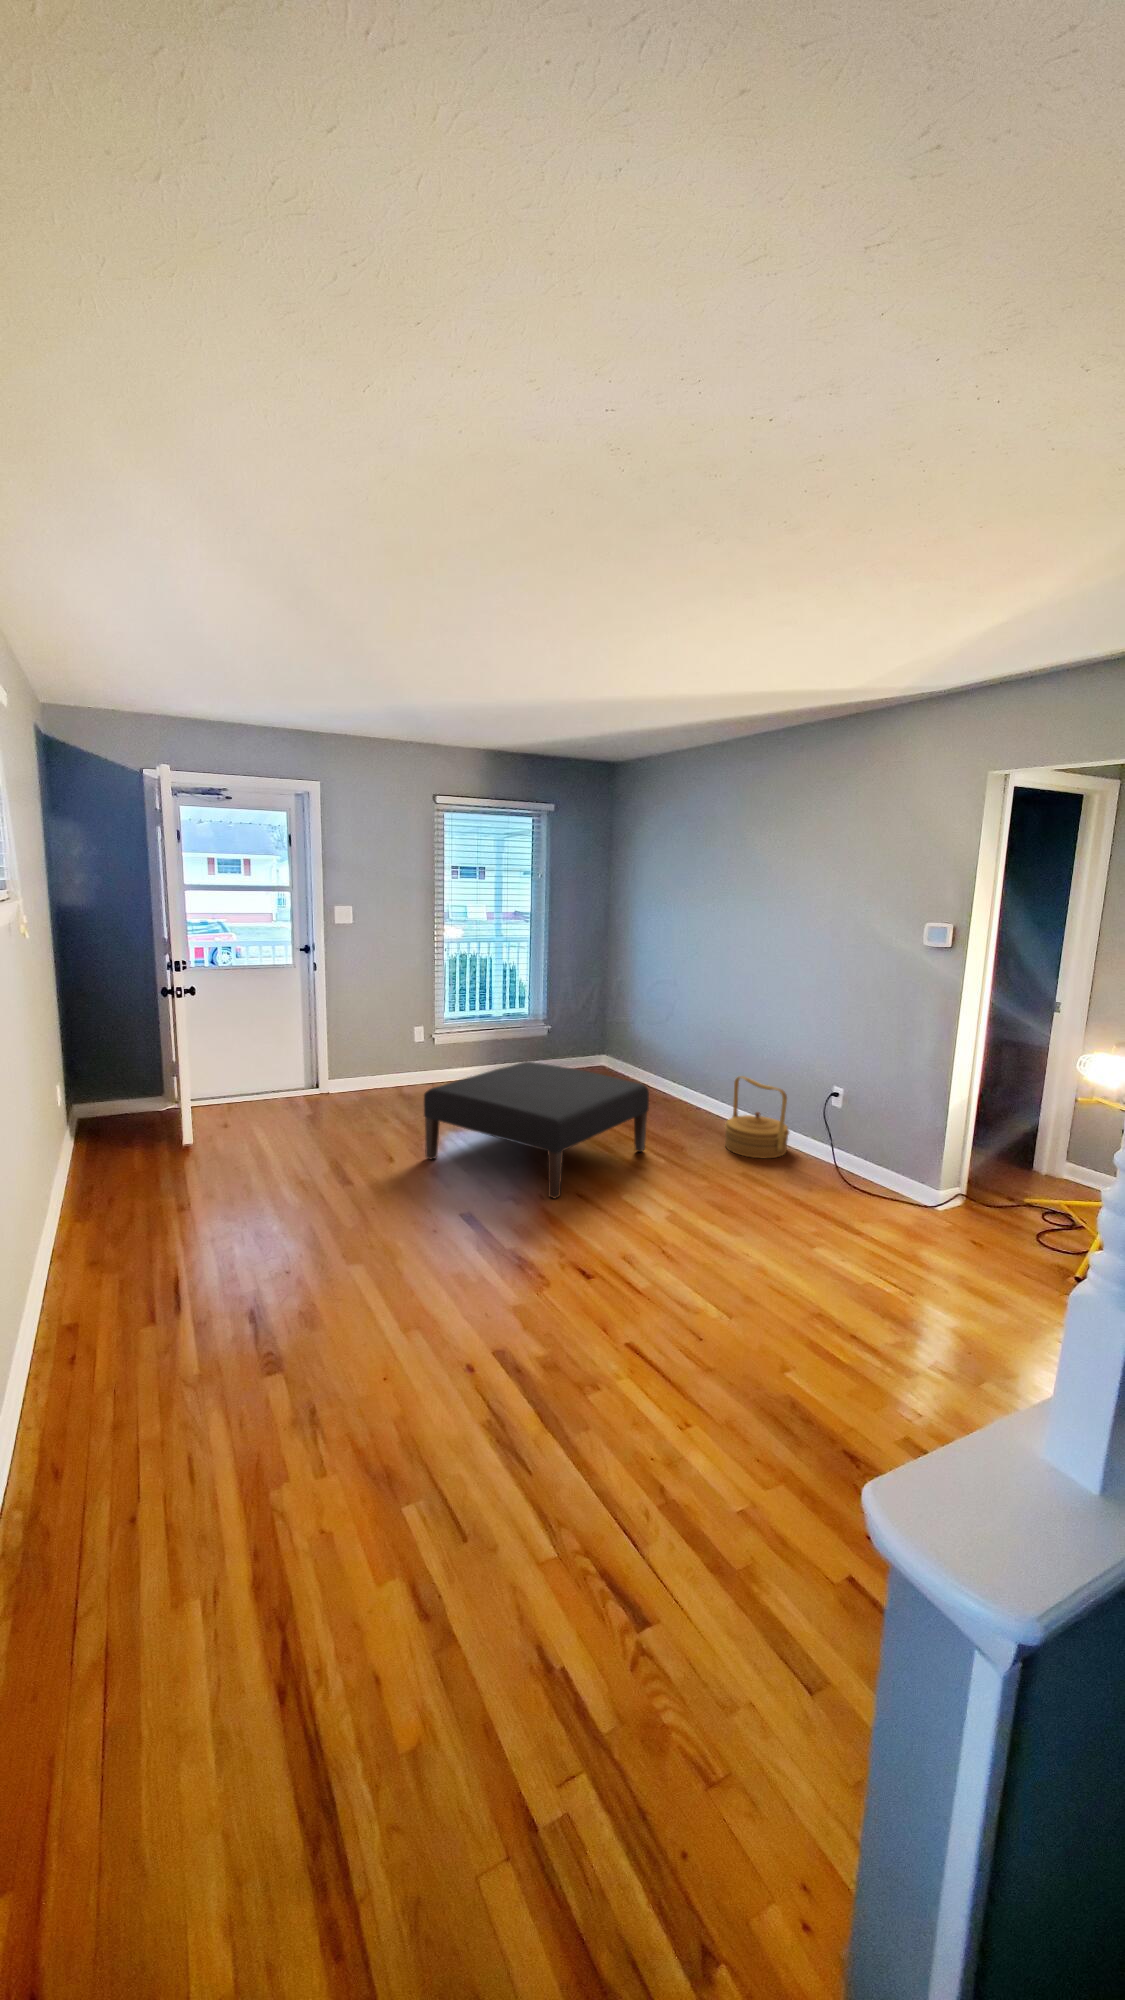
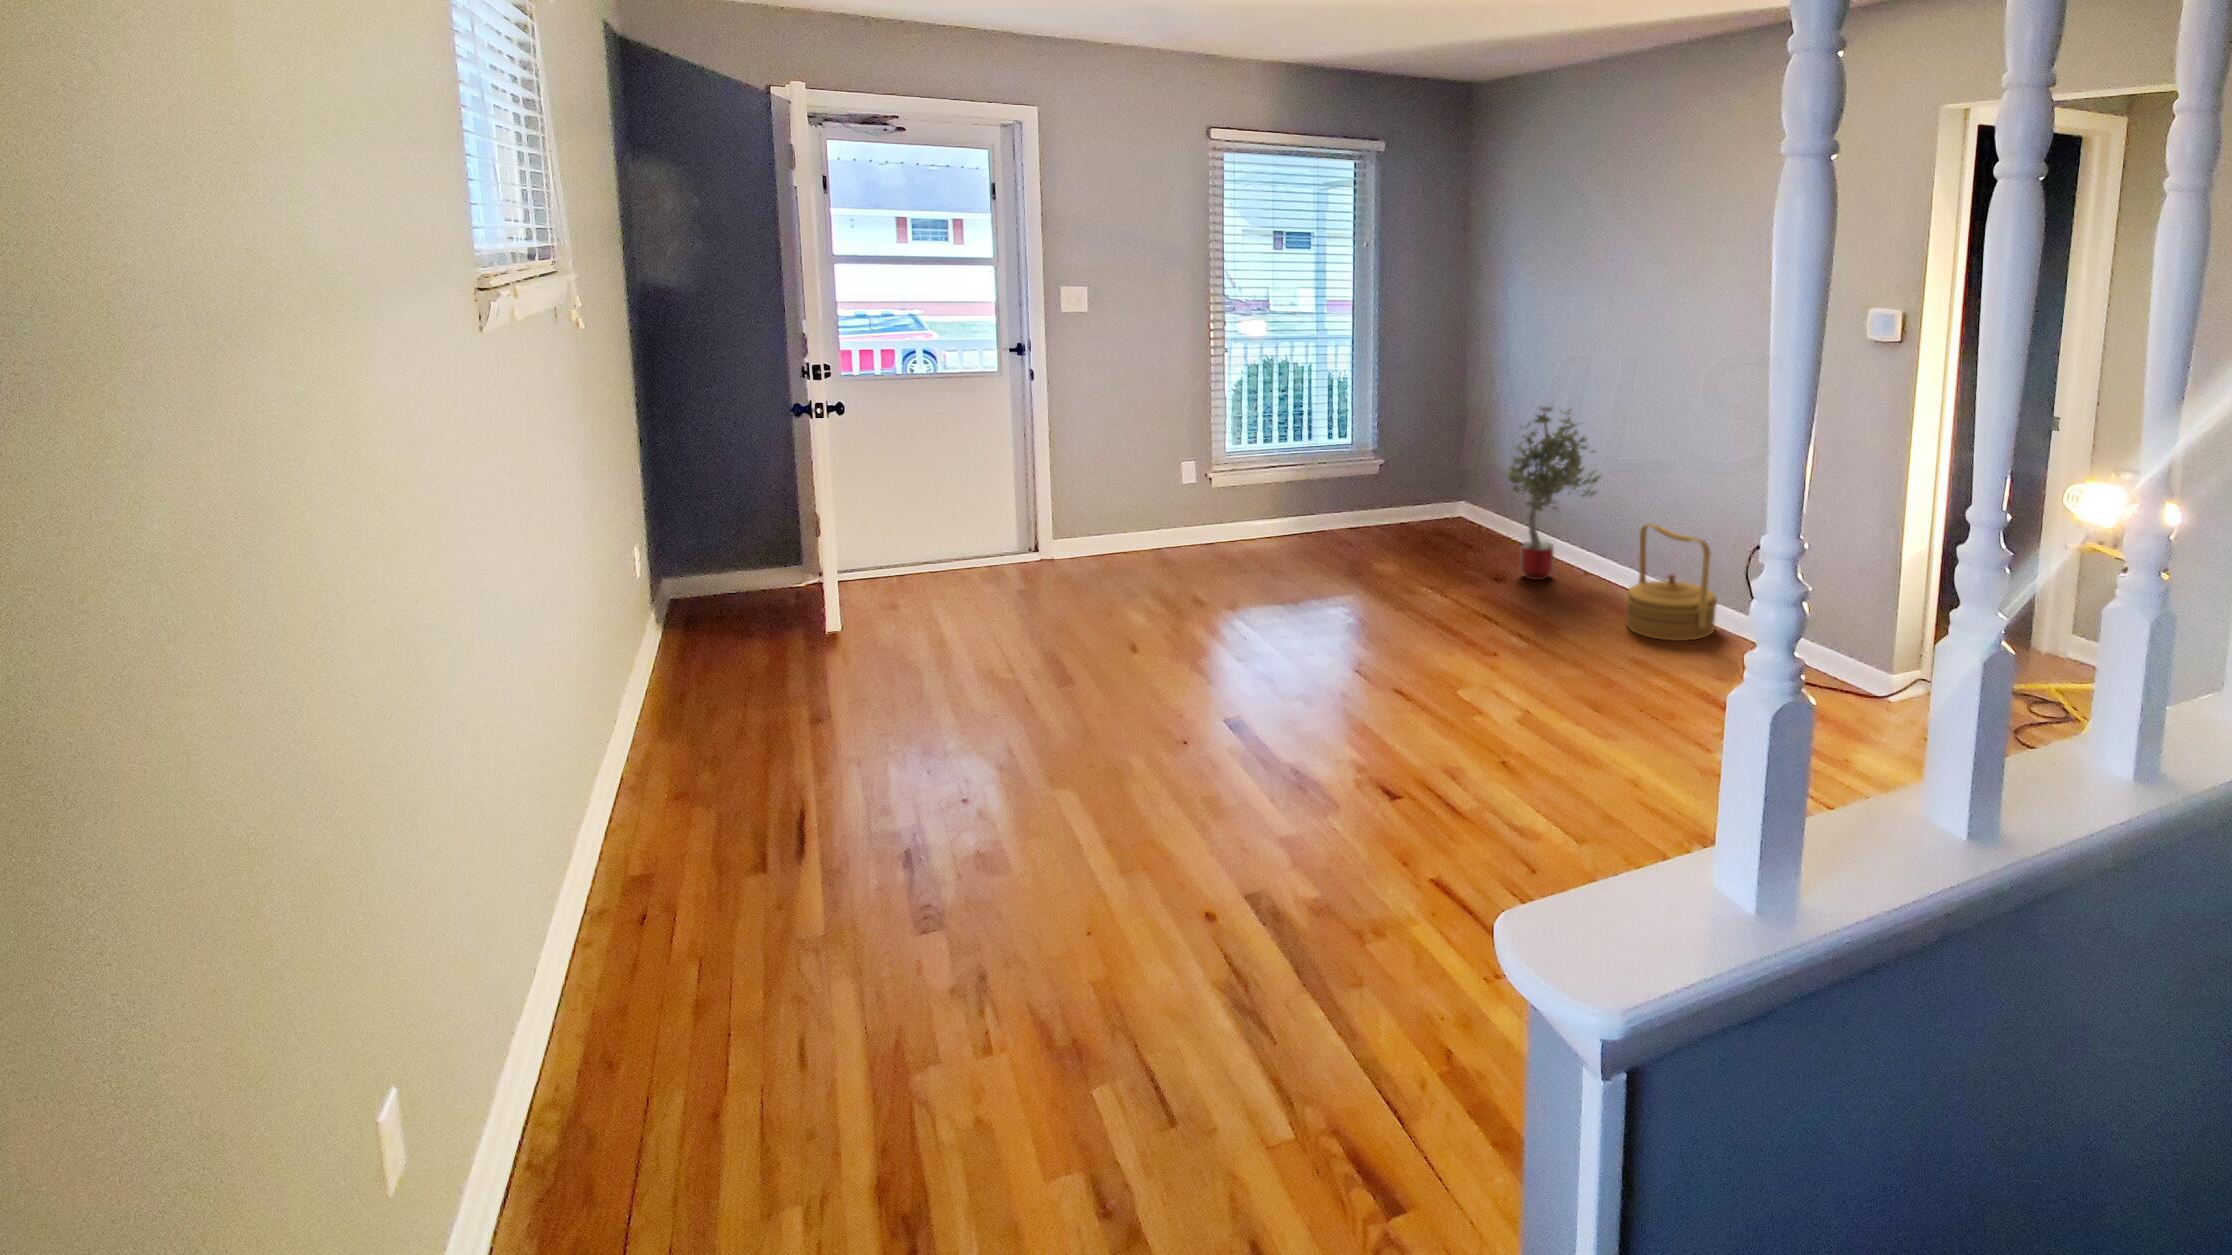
potted tree: none [634,992,704,1111] -> present [1506,407,1602,580]
ottoman: present [424,1062,649,1198] -> none [1181,508,1512,698]

